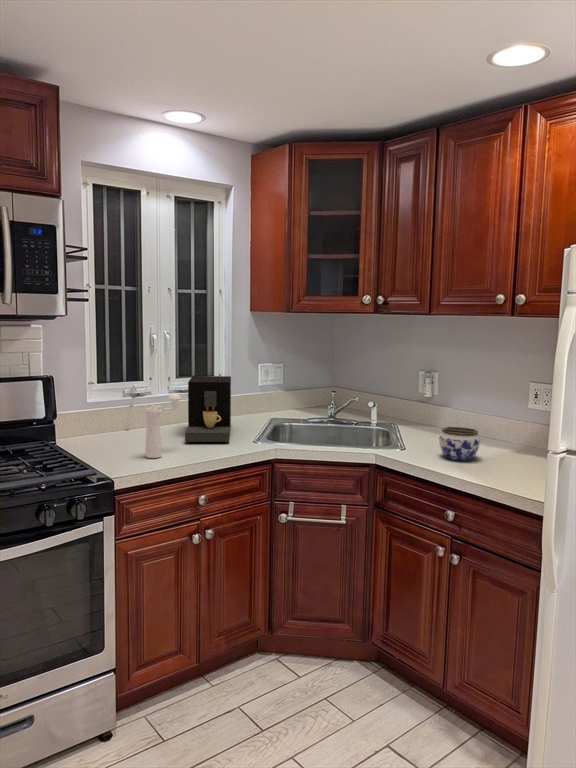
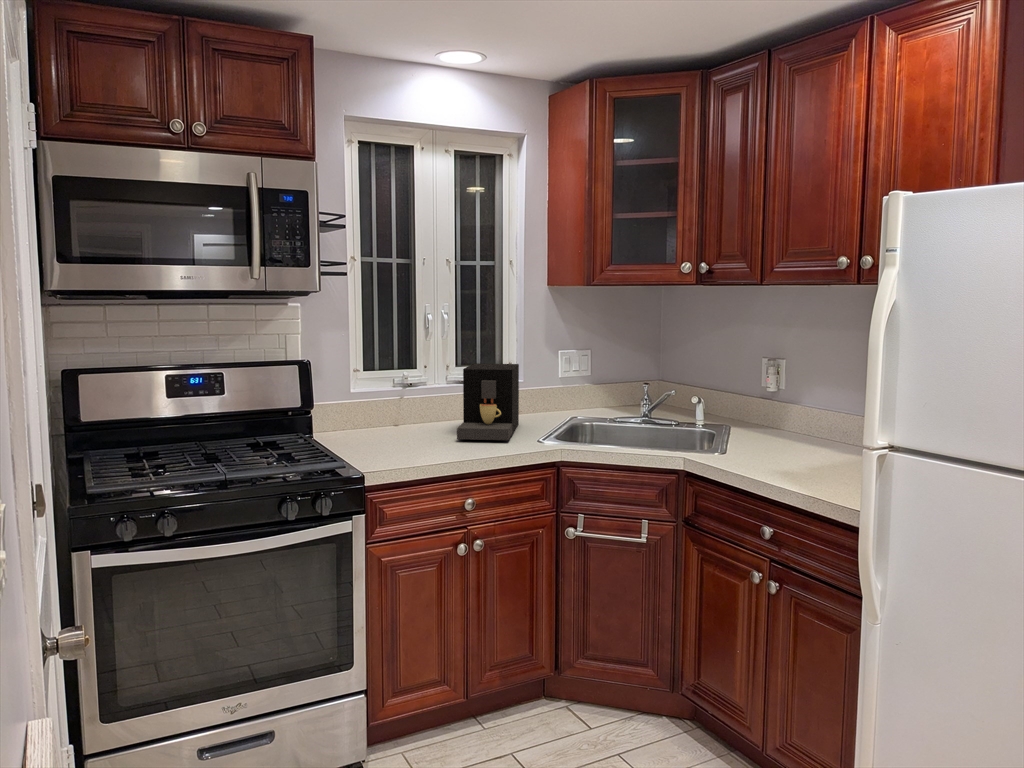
pepper mill: present [145,394,181,458] -> none [406,382,449,455]
jar: present [439,427,480,461] -> none [764,425,816,467]

